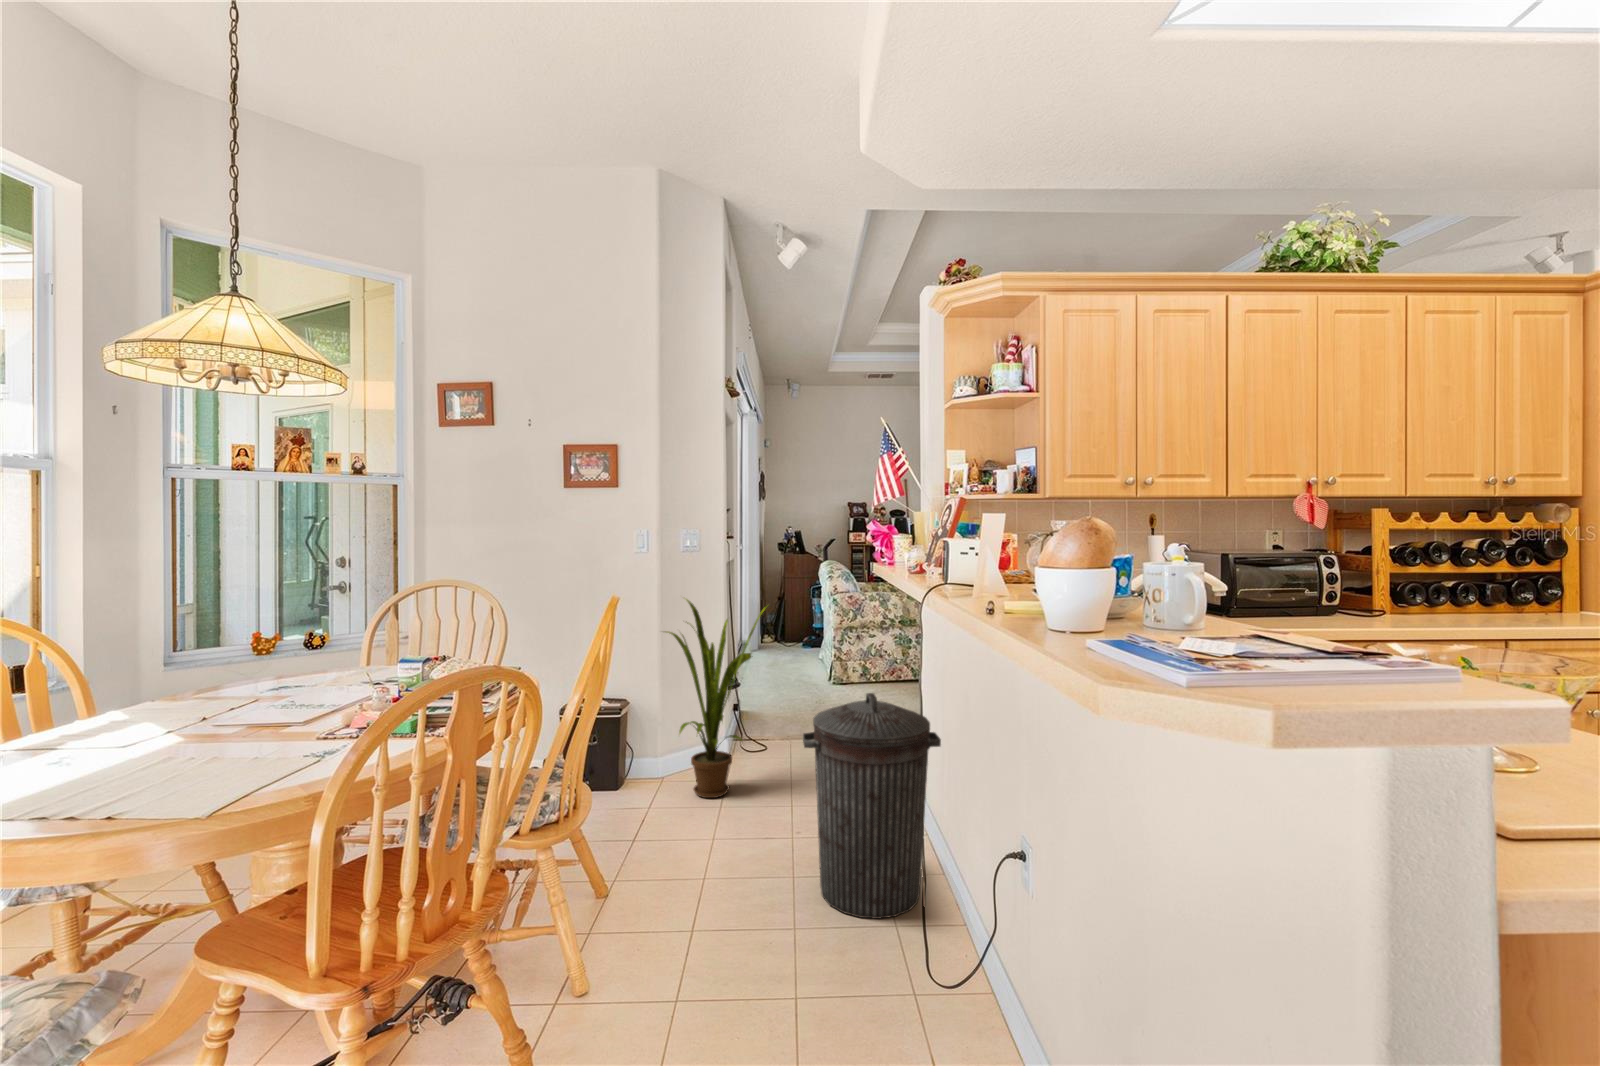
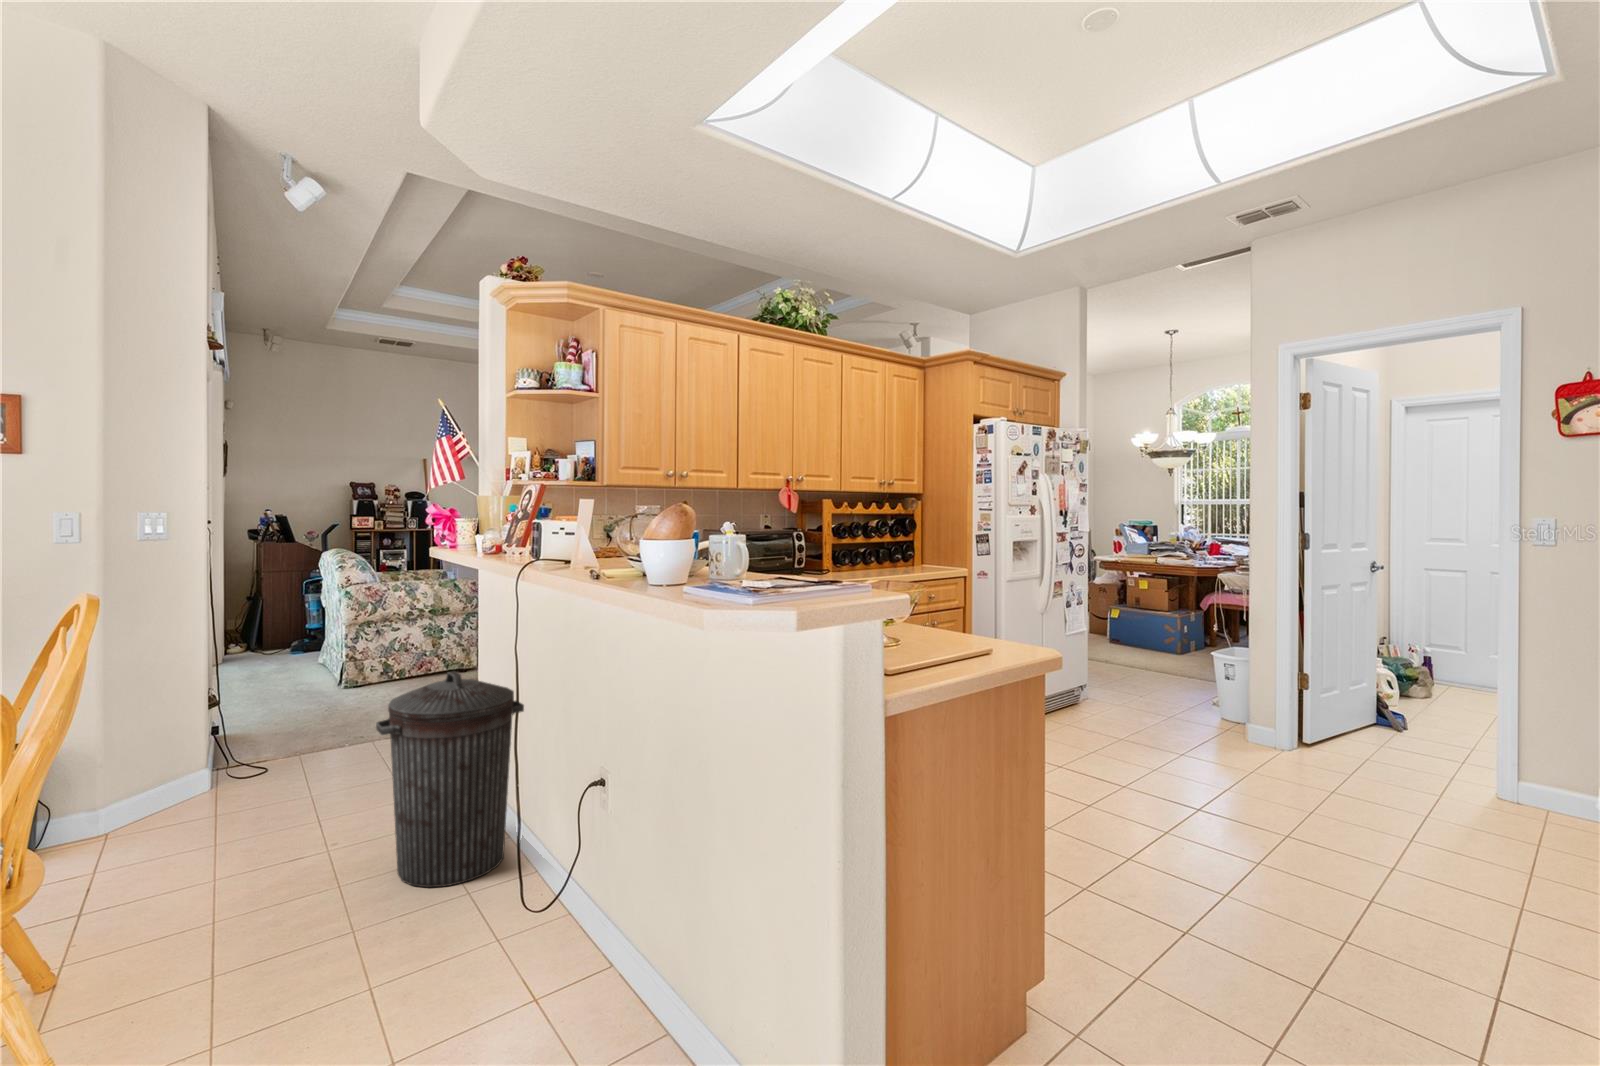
house plant: present [666,599,766,798] -> none [133,593,304,834]

